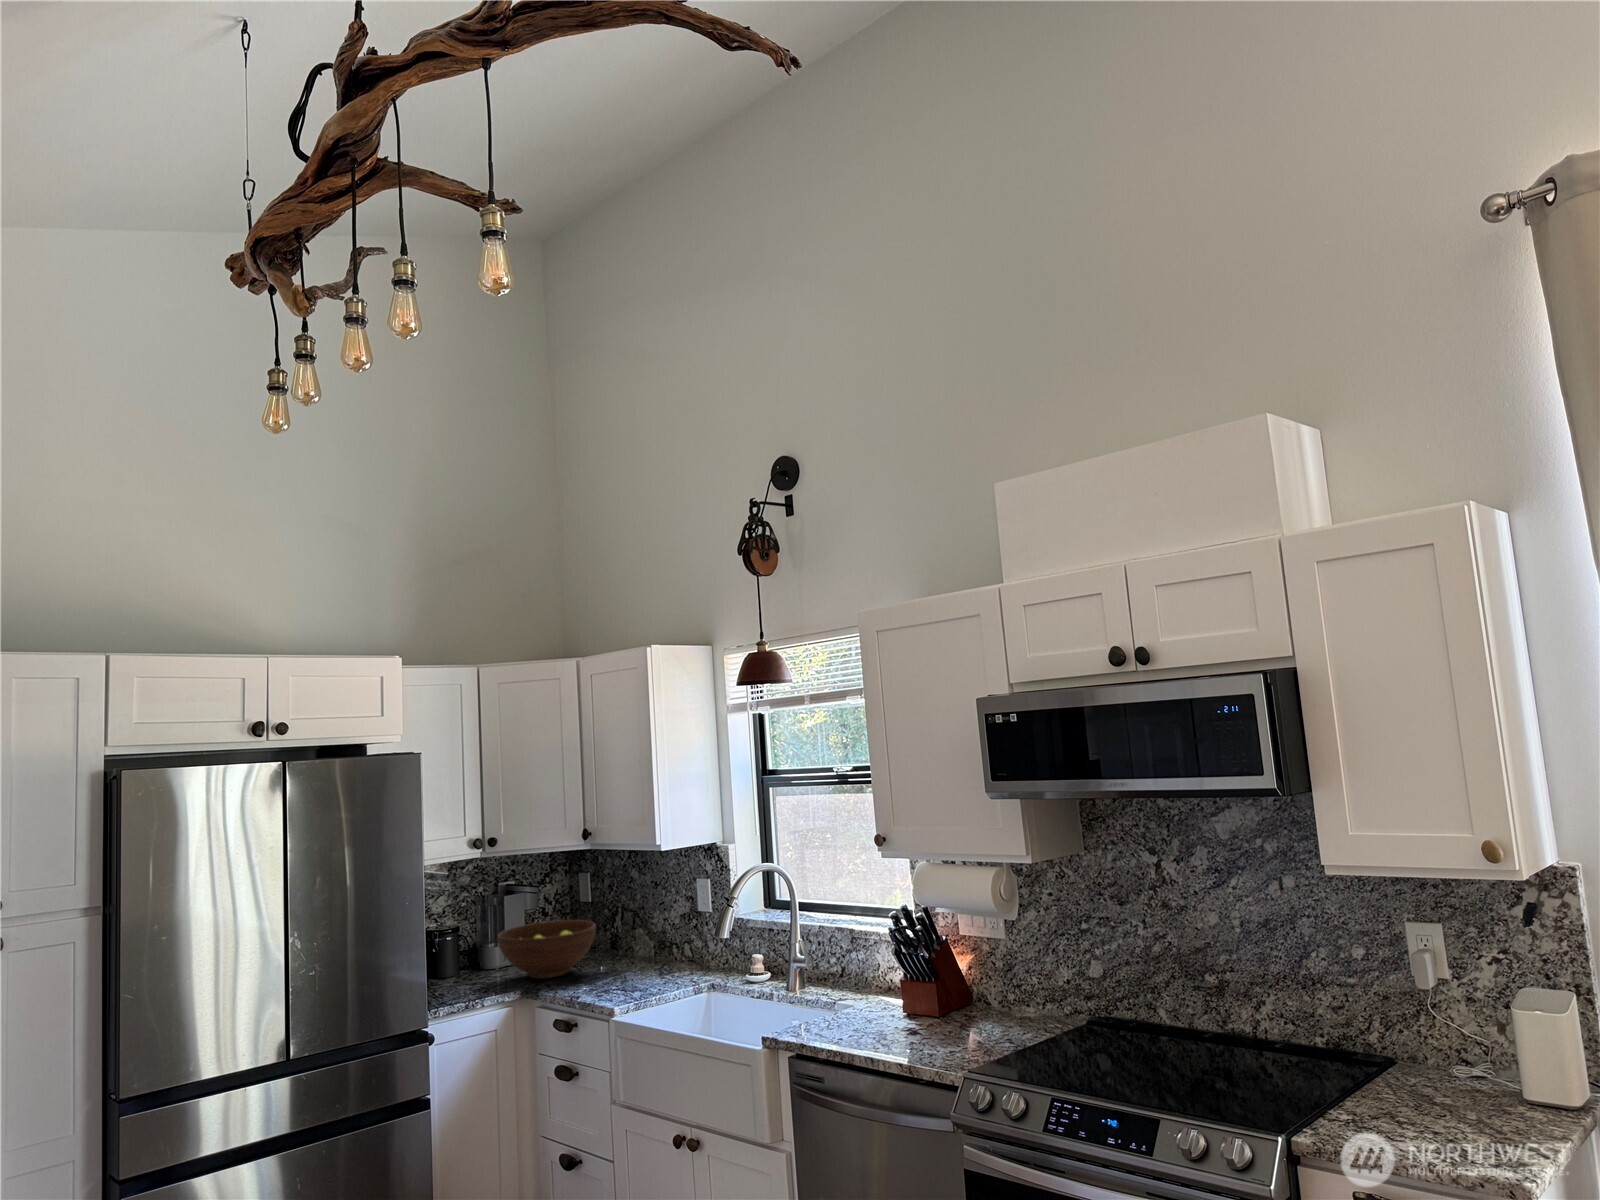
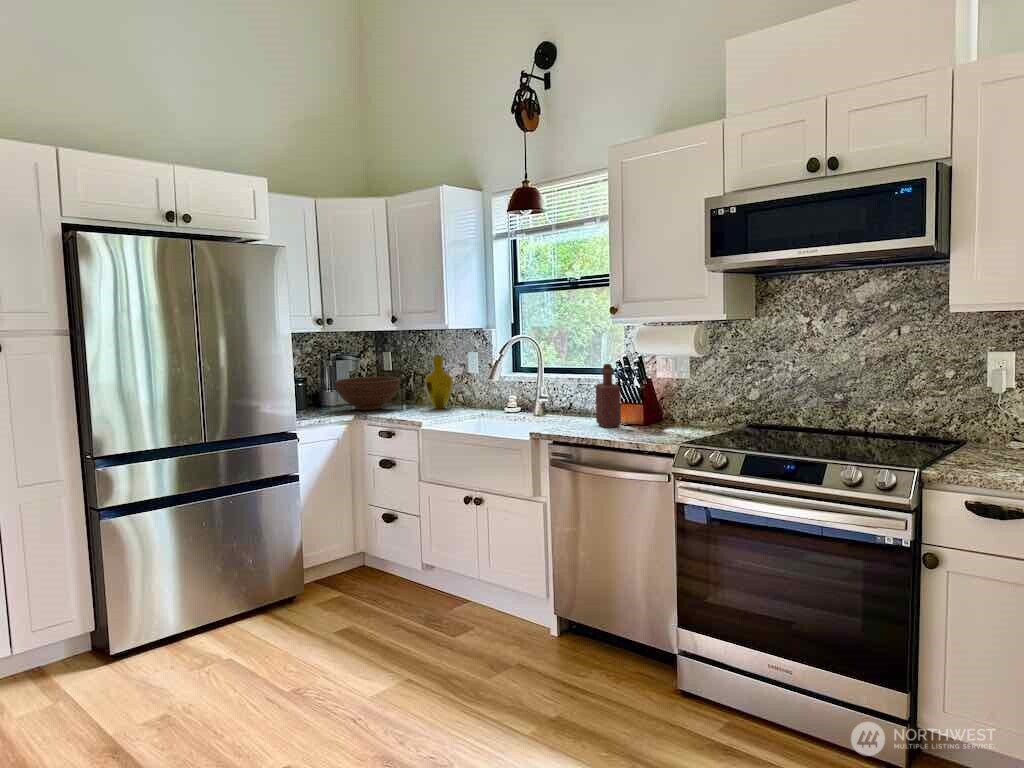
vase: none [631,889,674,972] -> present [424,356,453,409]
bottle: none [860,925,899,1027] -> present [596,364,621,428]

